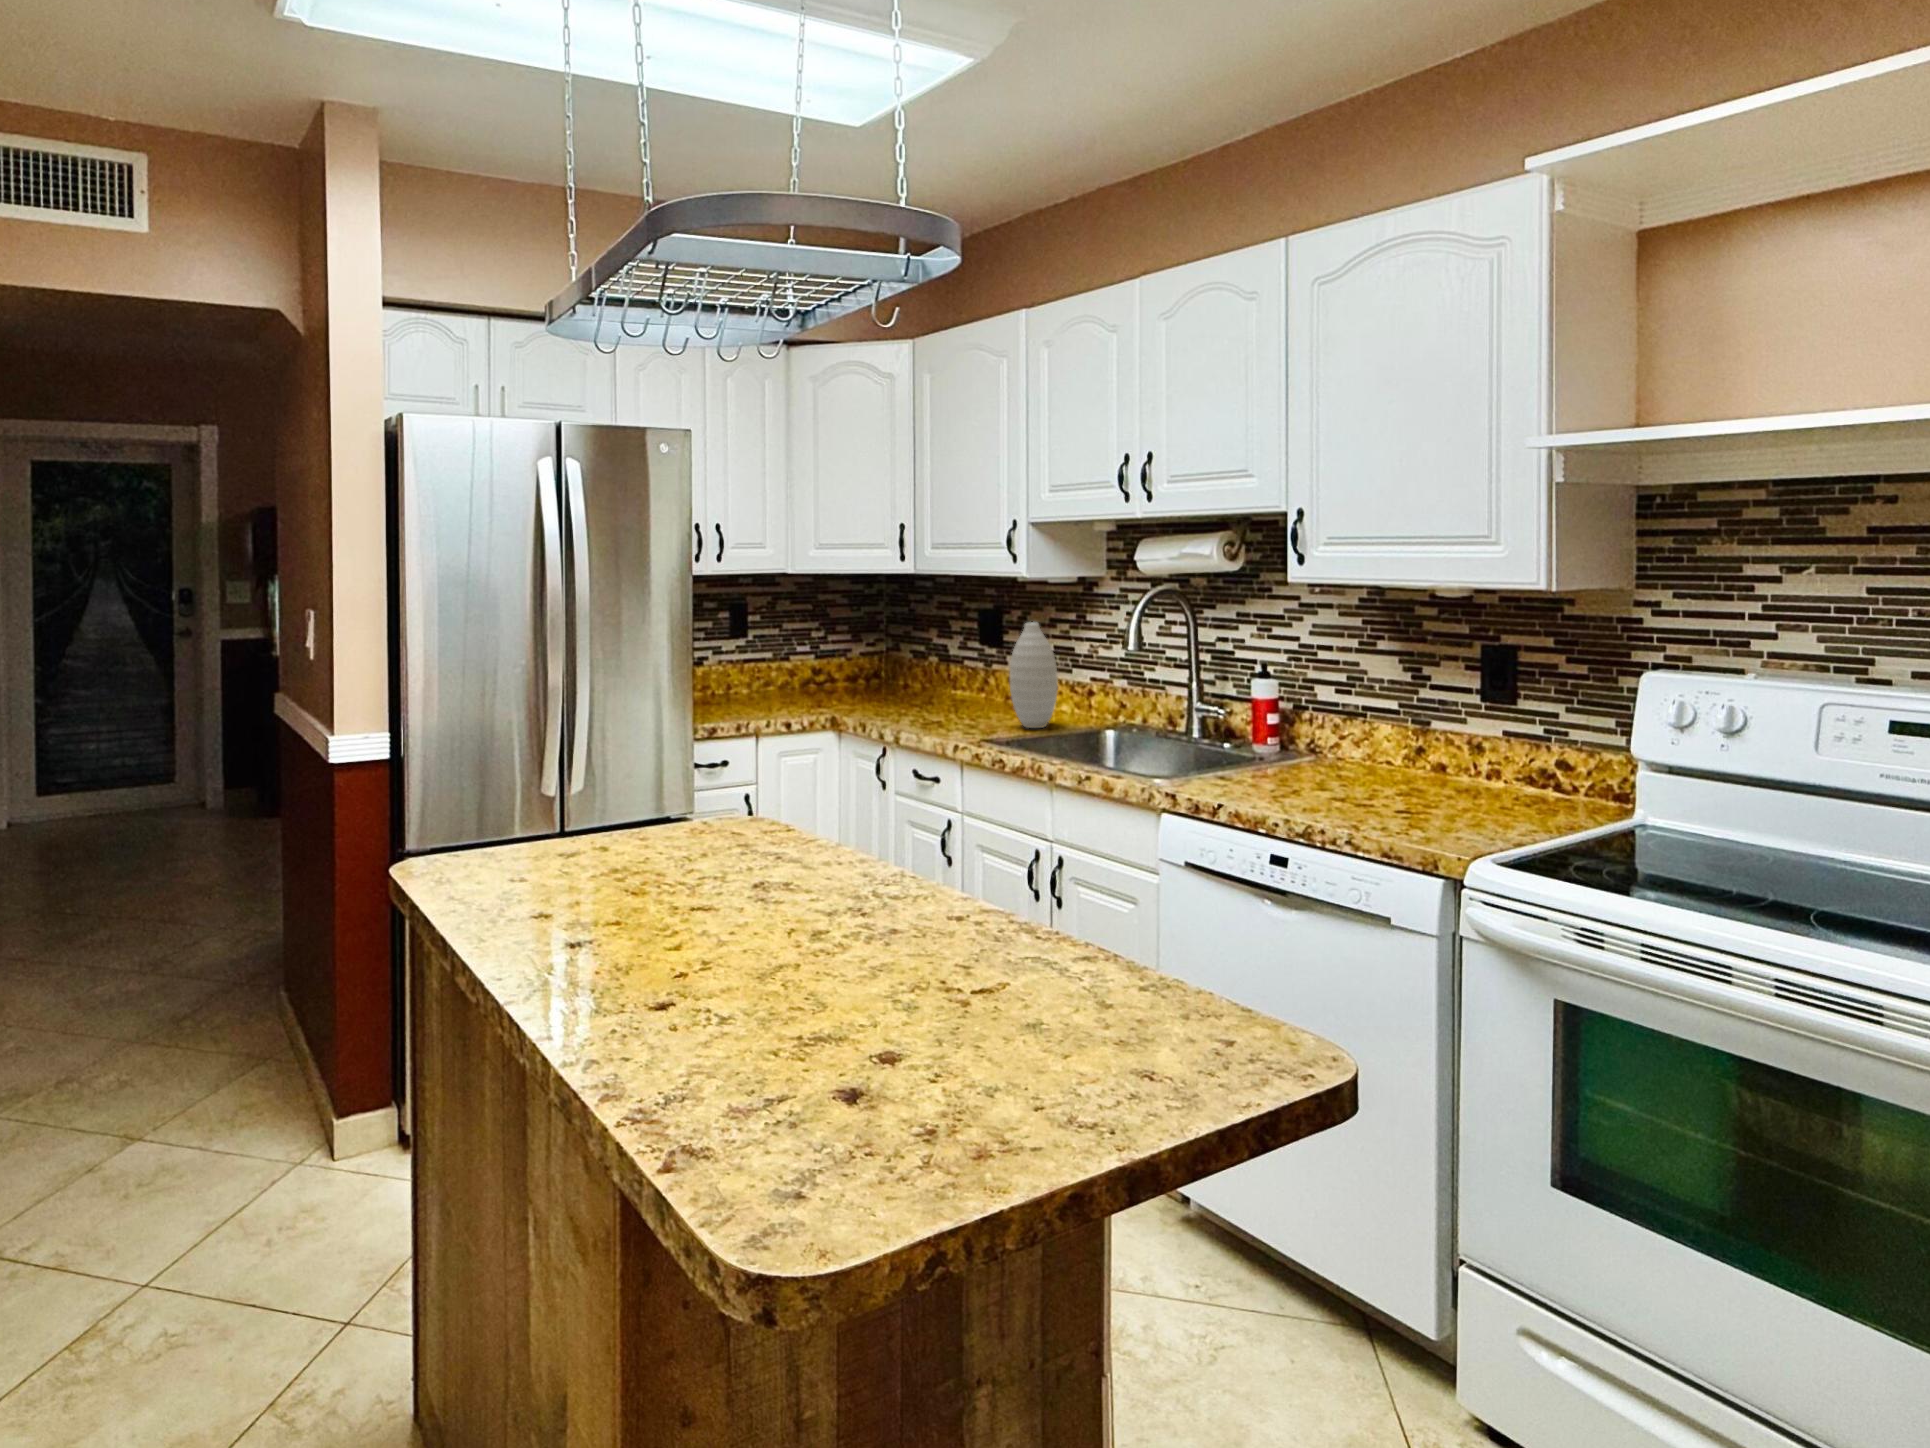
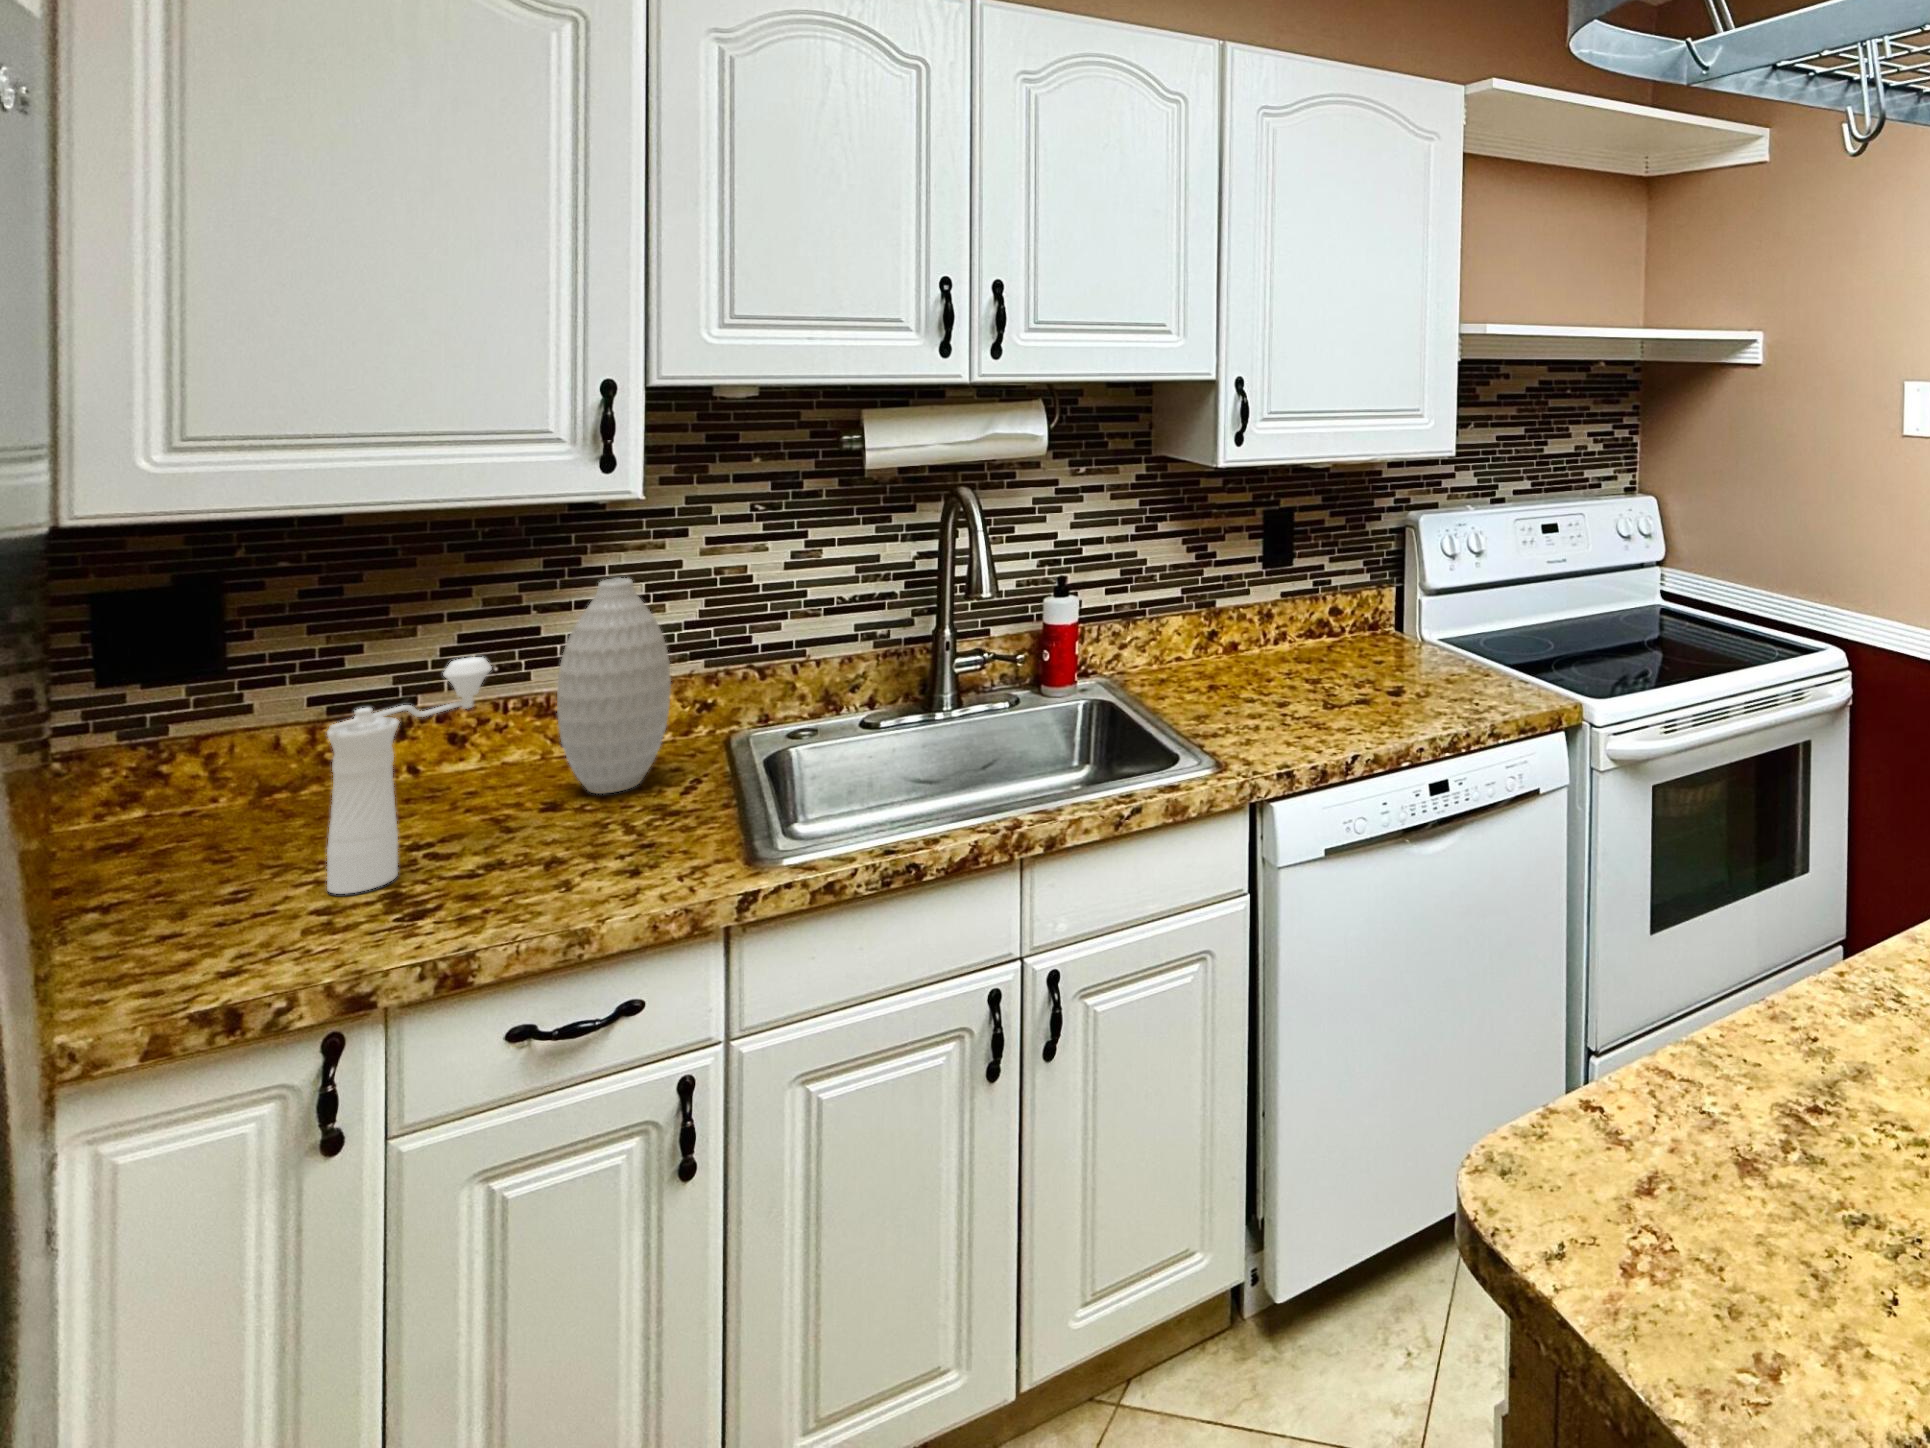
pepper mill: none [911,646,973,727] -> present [327,657,492,894]

